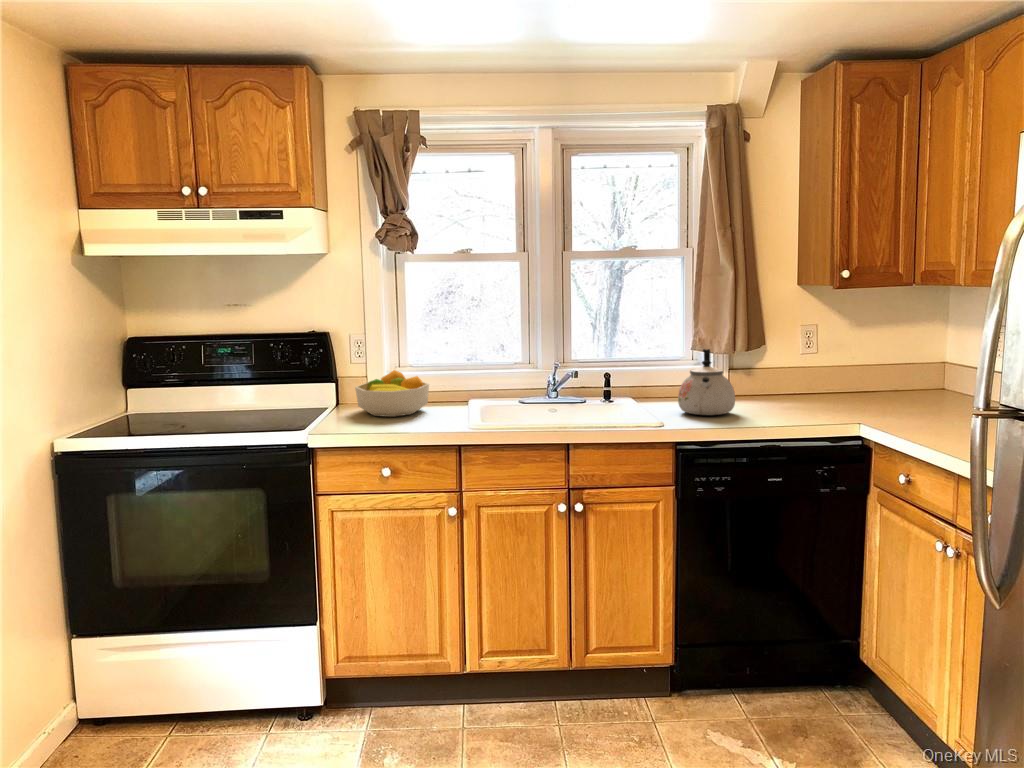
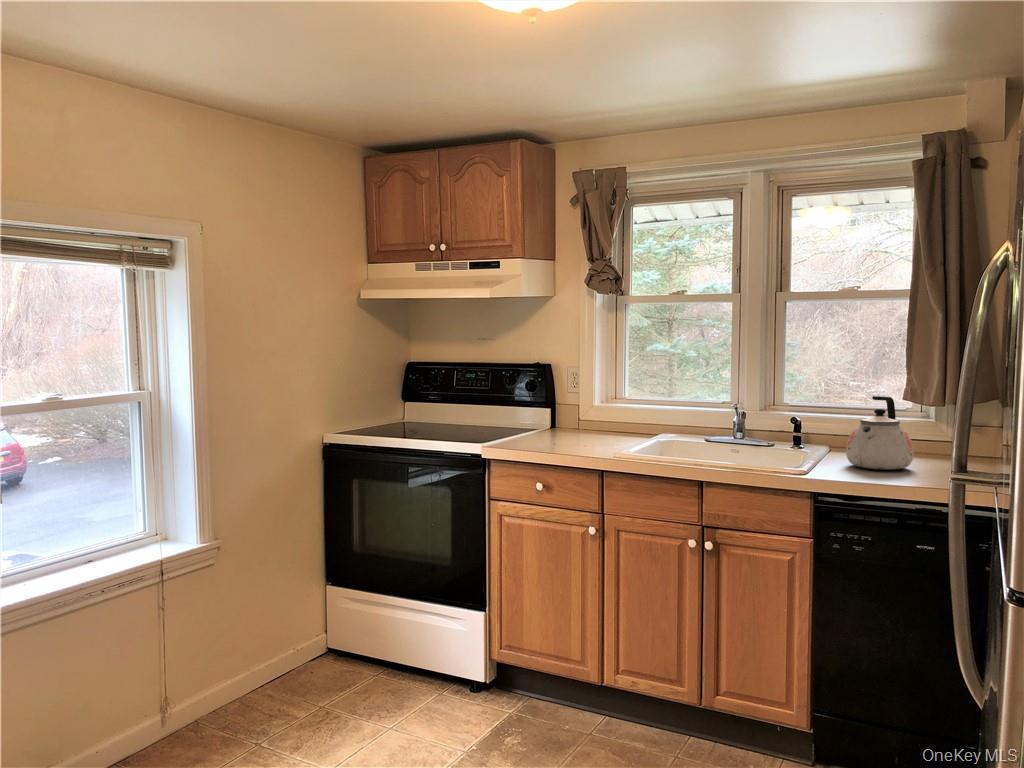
fruit bowl: present [355,370,429,417] -> none [551,400,617,441]

